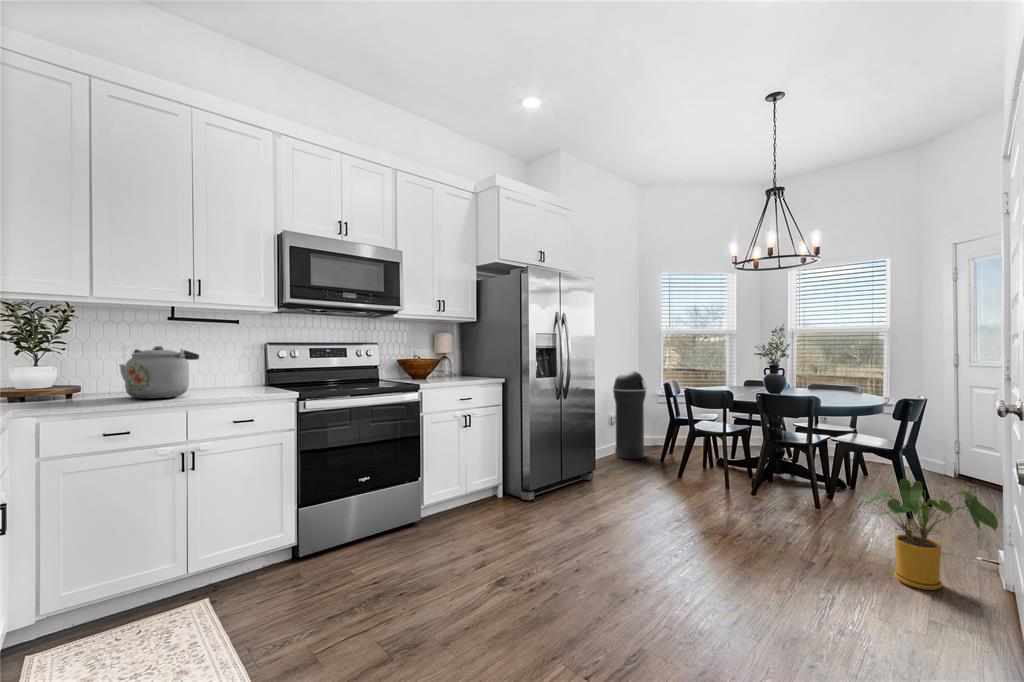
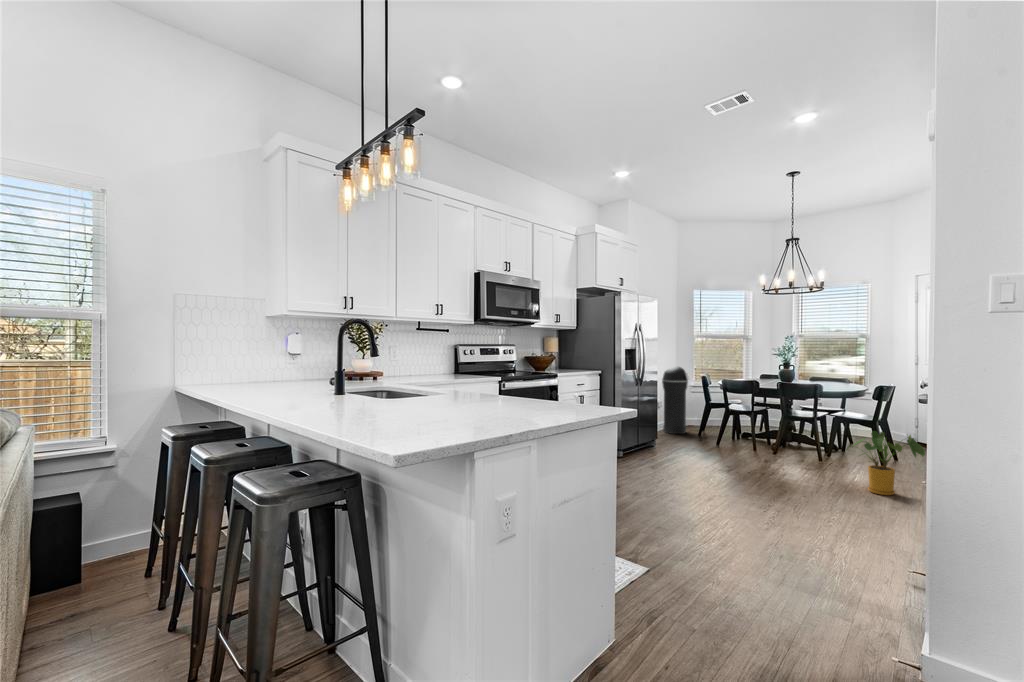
kettle: present [120,346,199,399] -> none [407,347,446,379]

